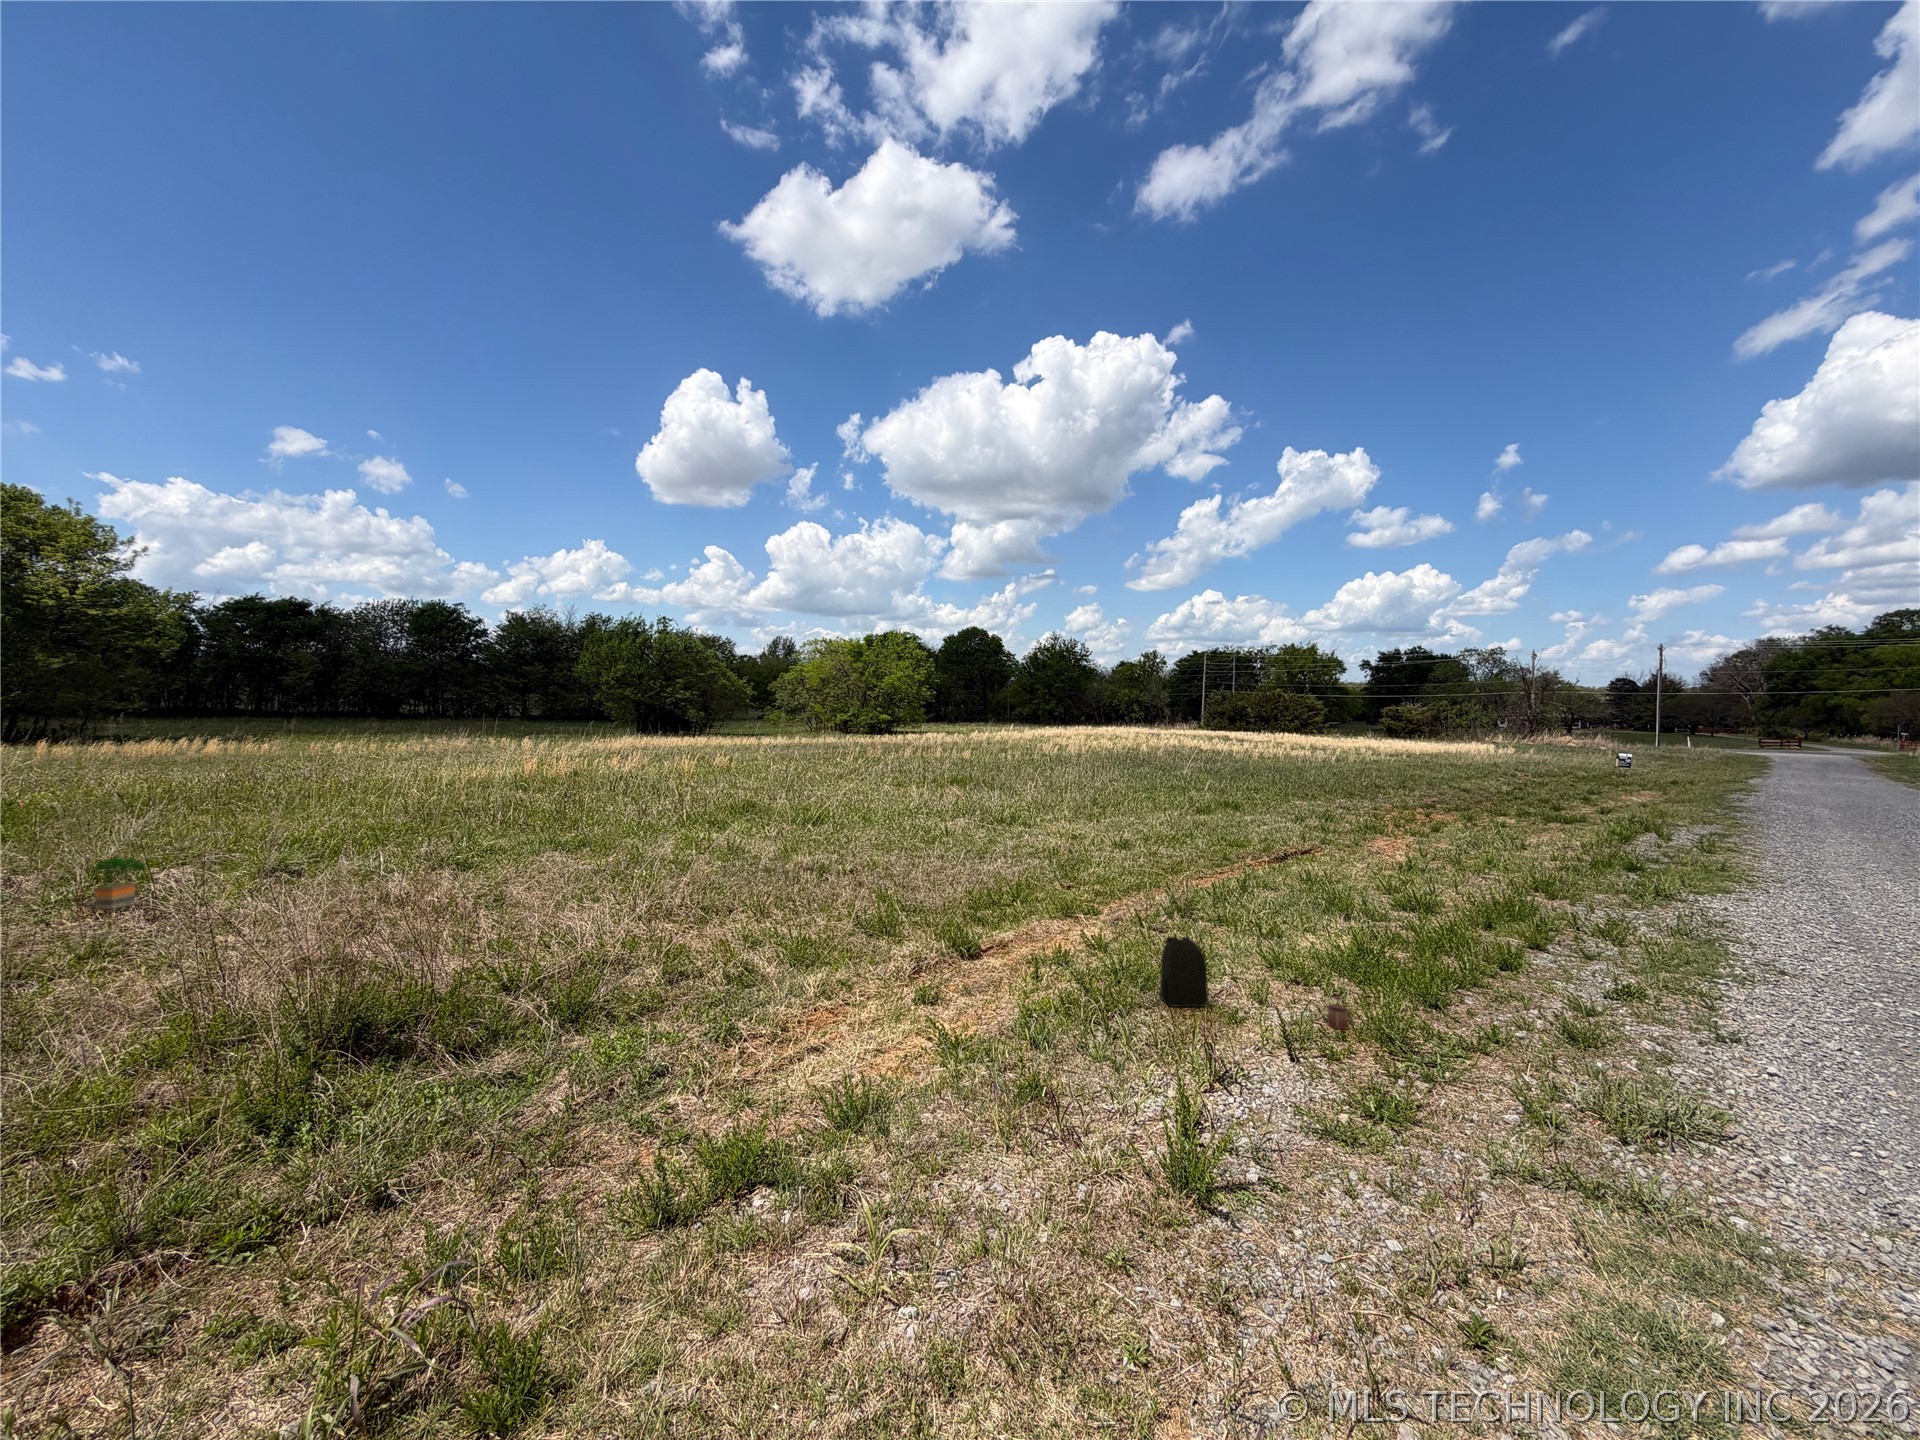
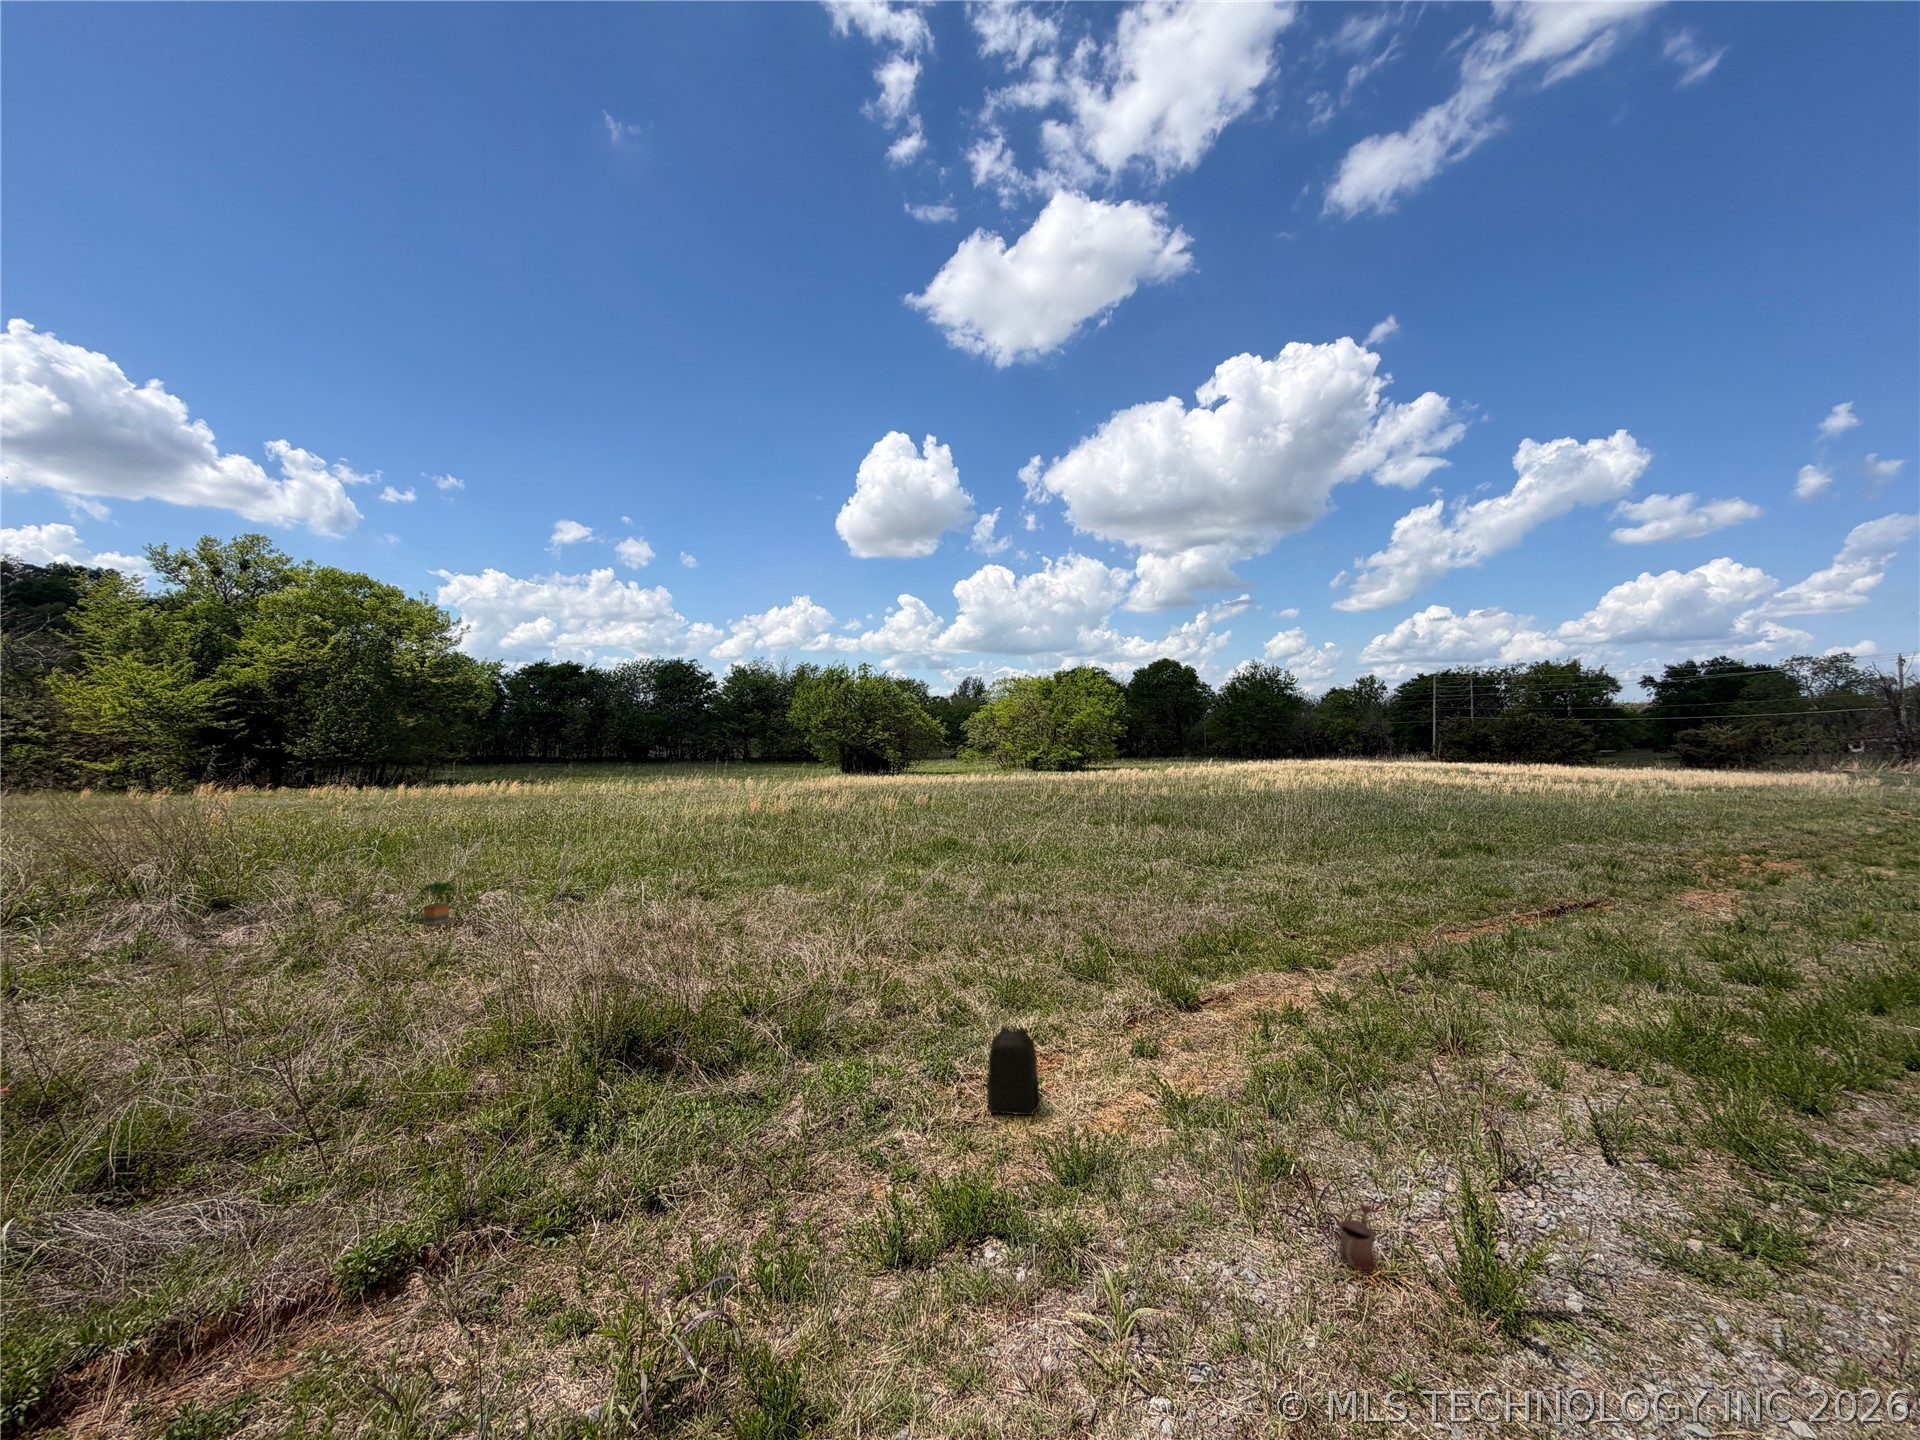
backpack: present [1160,936,1208,1007] -> present [987,1027,1040,1115]
watering can: present [1327,996,1349,1029] -> present [1338,1204,1375,1270]

